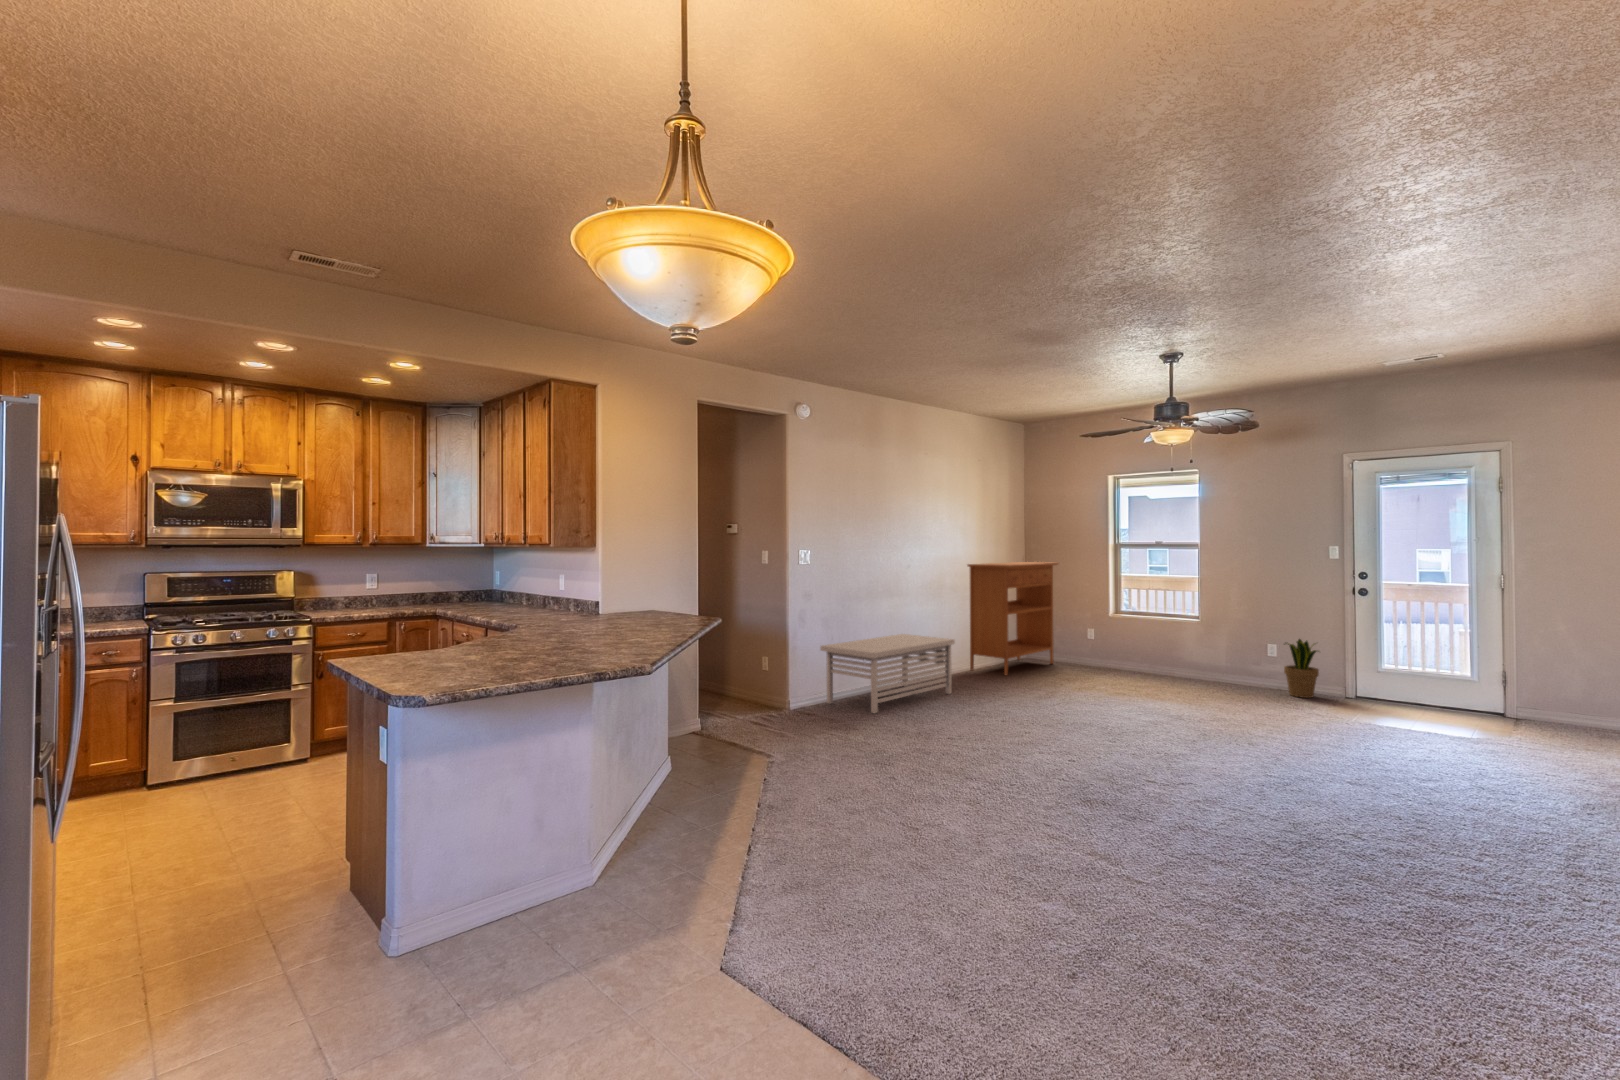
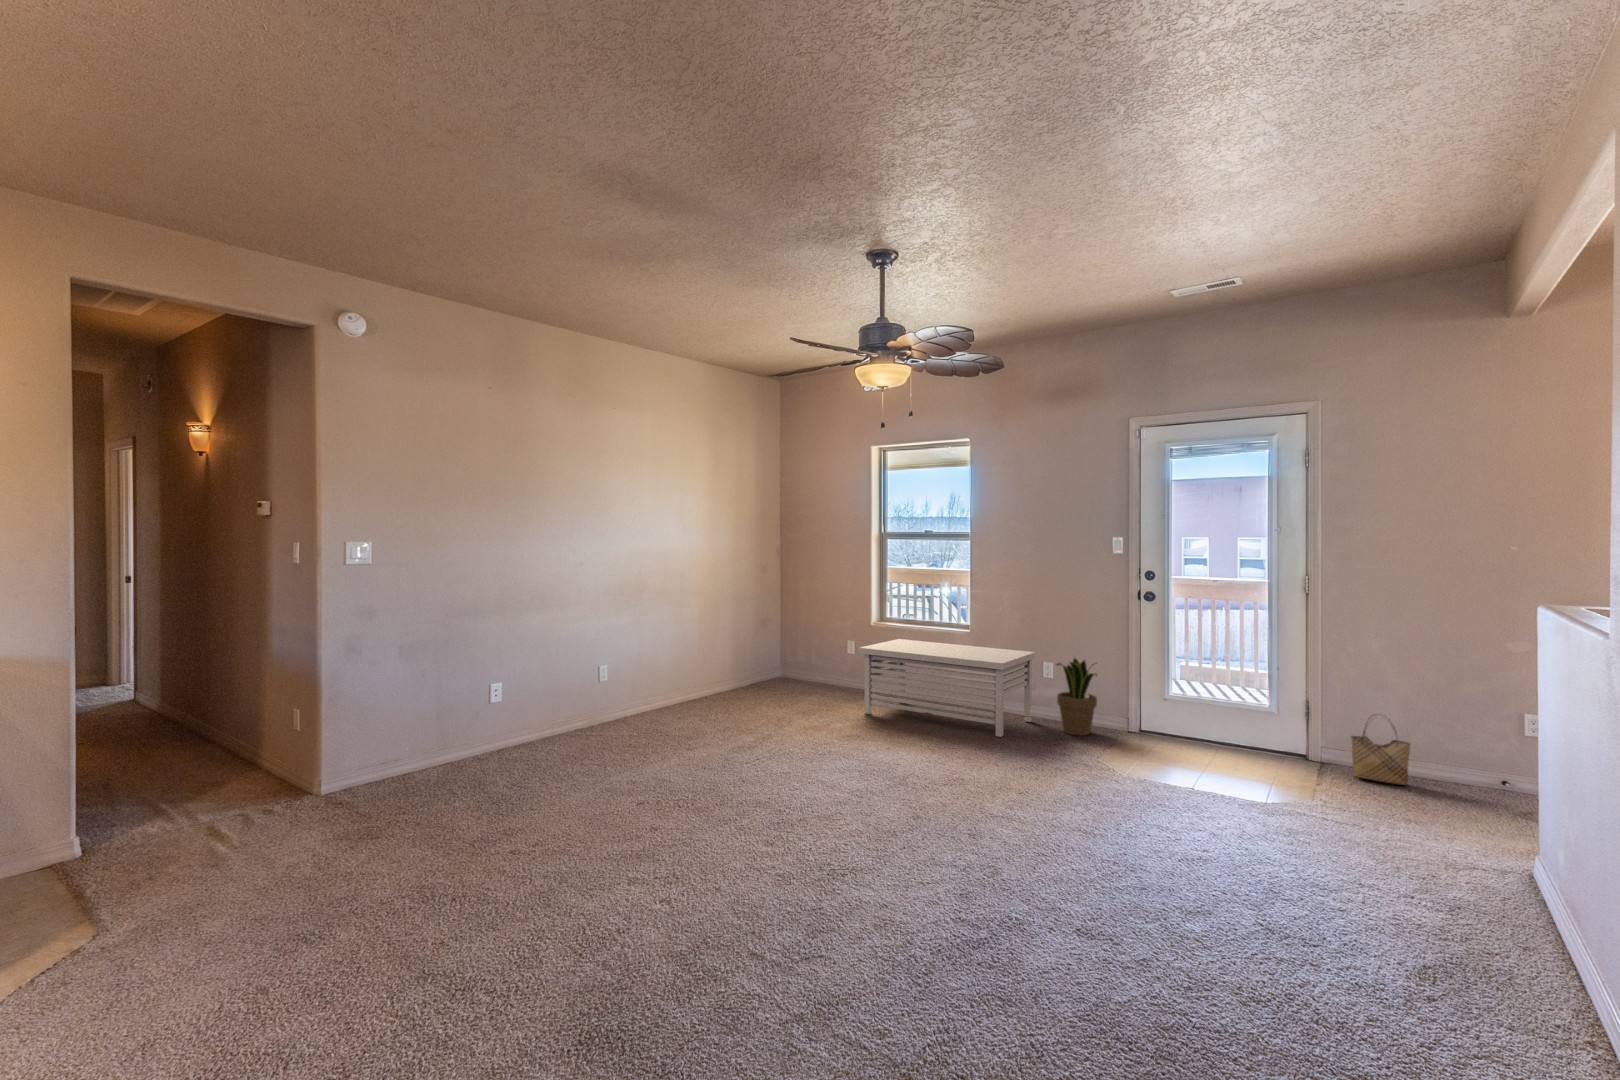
console table: present [968,562,1058,675] -> none [681,557,813,708]
storage bench: present [820,634,955,713] -> present [859,639,1035,737]
woven basket: none [1541,680,1594,732] -> present [1351,717,1410,785]

